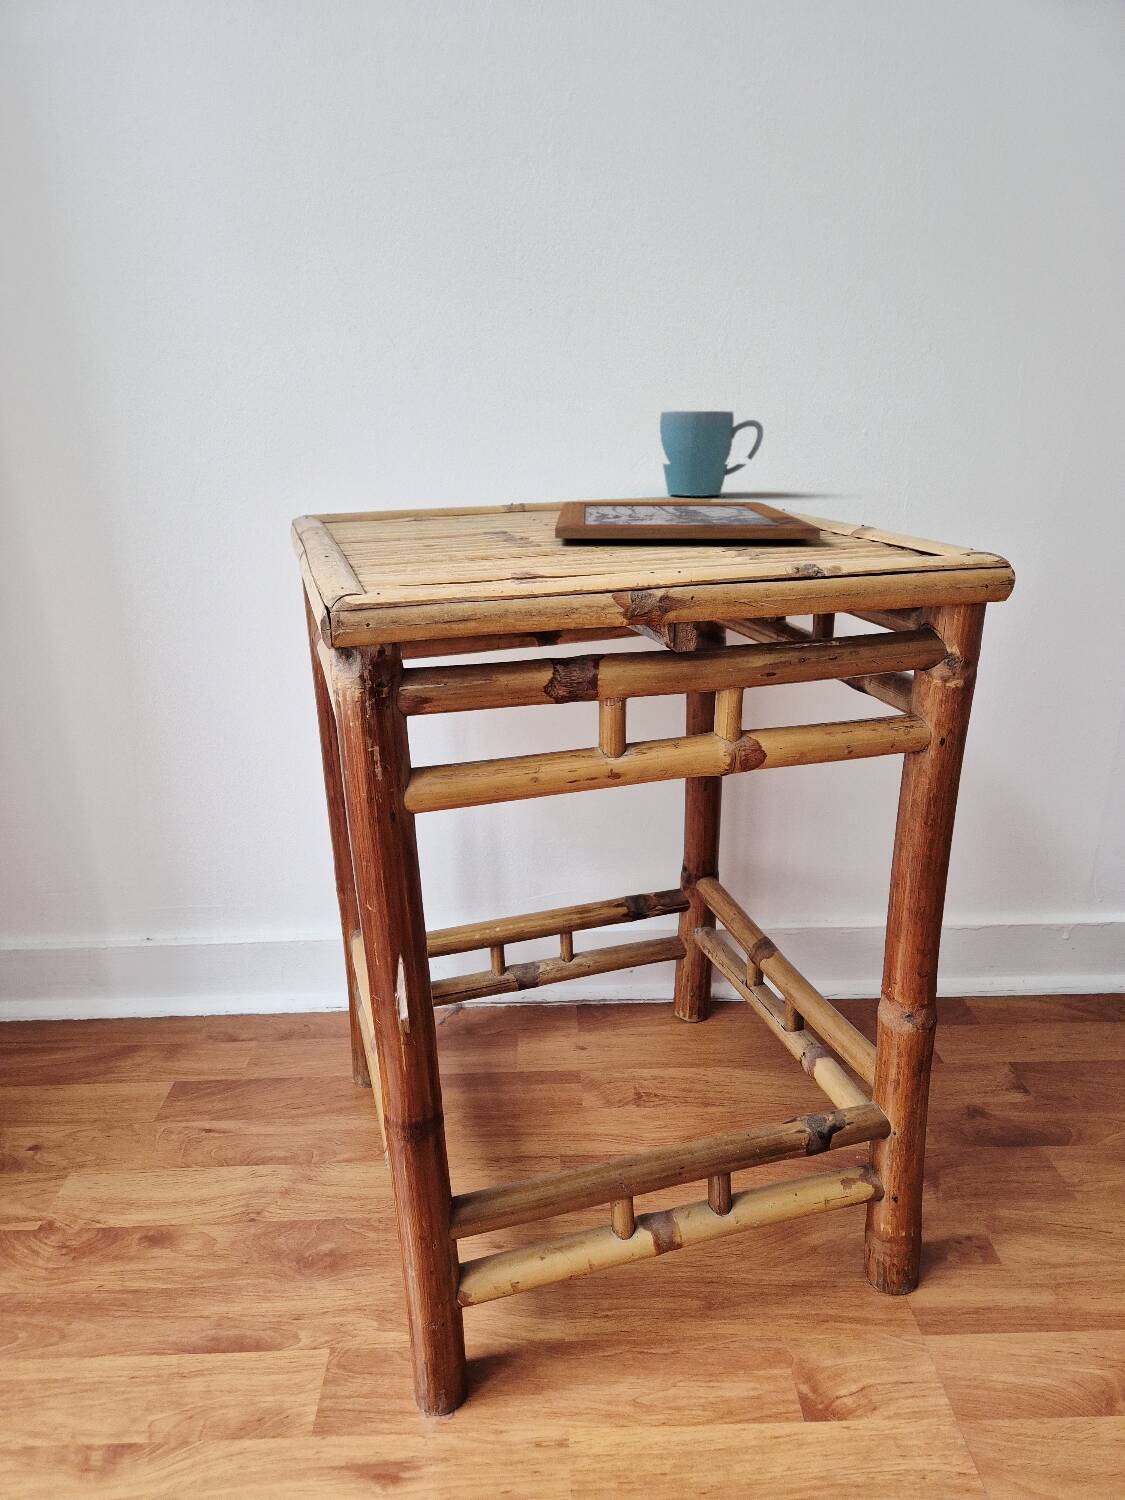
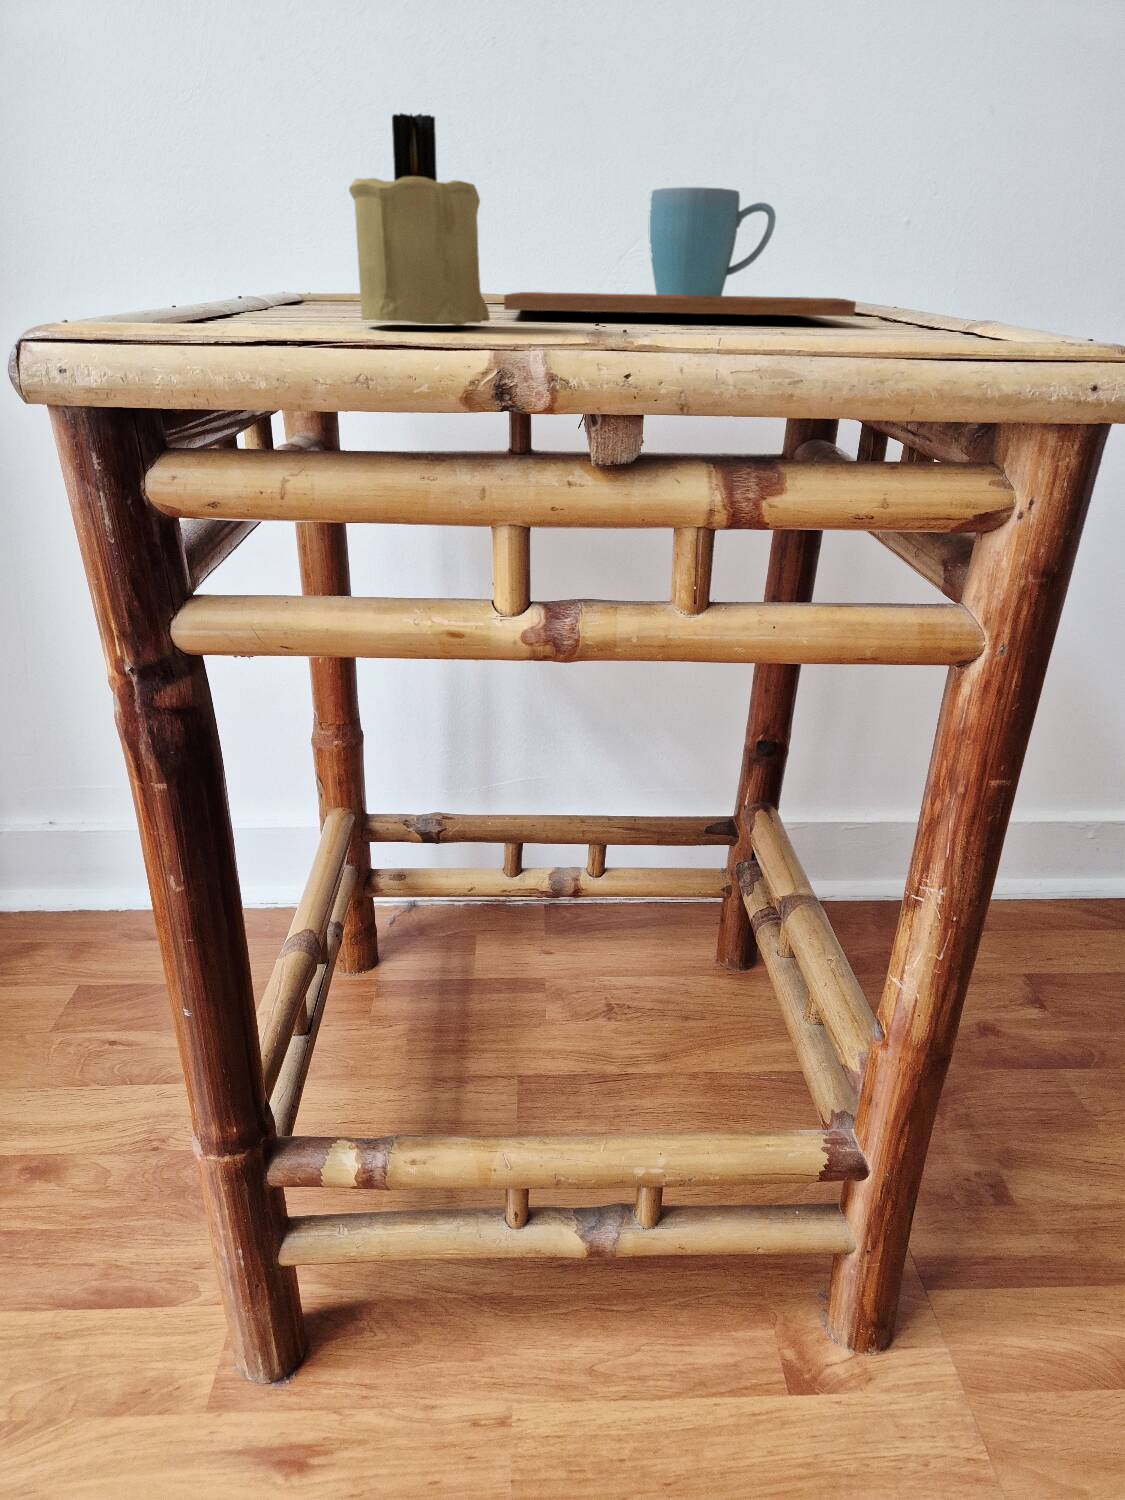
candle: none [448,422,548,564] -> present [349,113,490,325]

